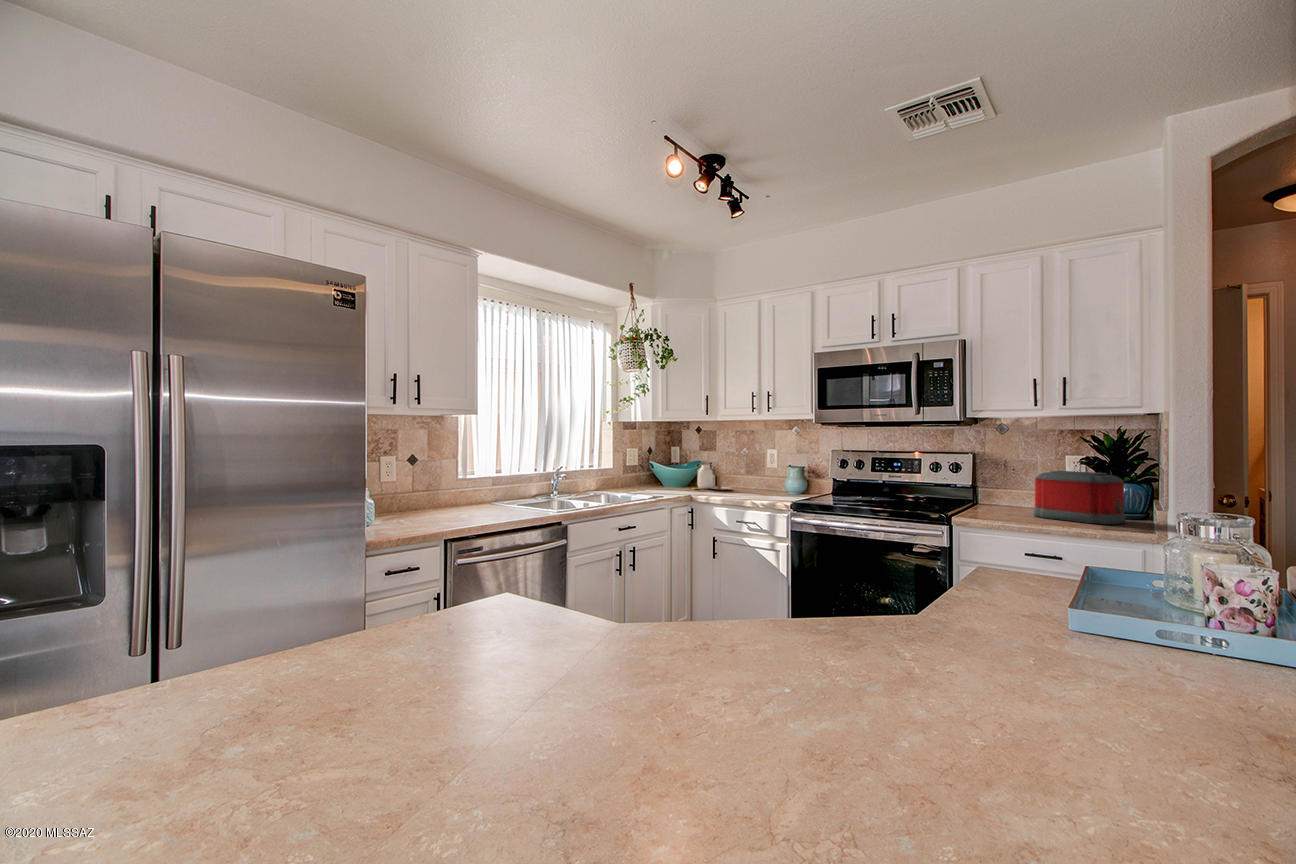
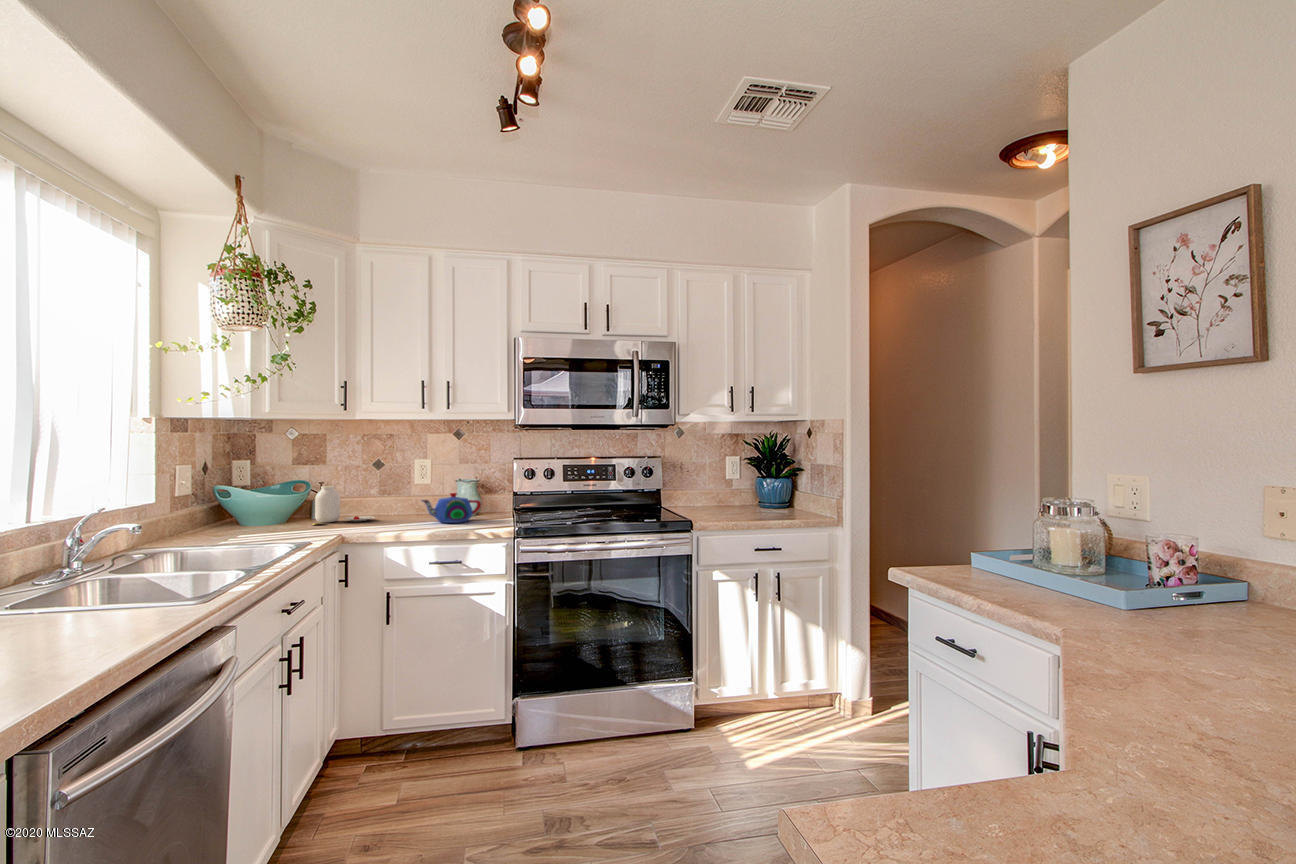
toaster: present [1033,471,1125,524] -> none [724,471,791,515]
teapot: none [748,474,792,496] -> present [422,493,481,523]

